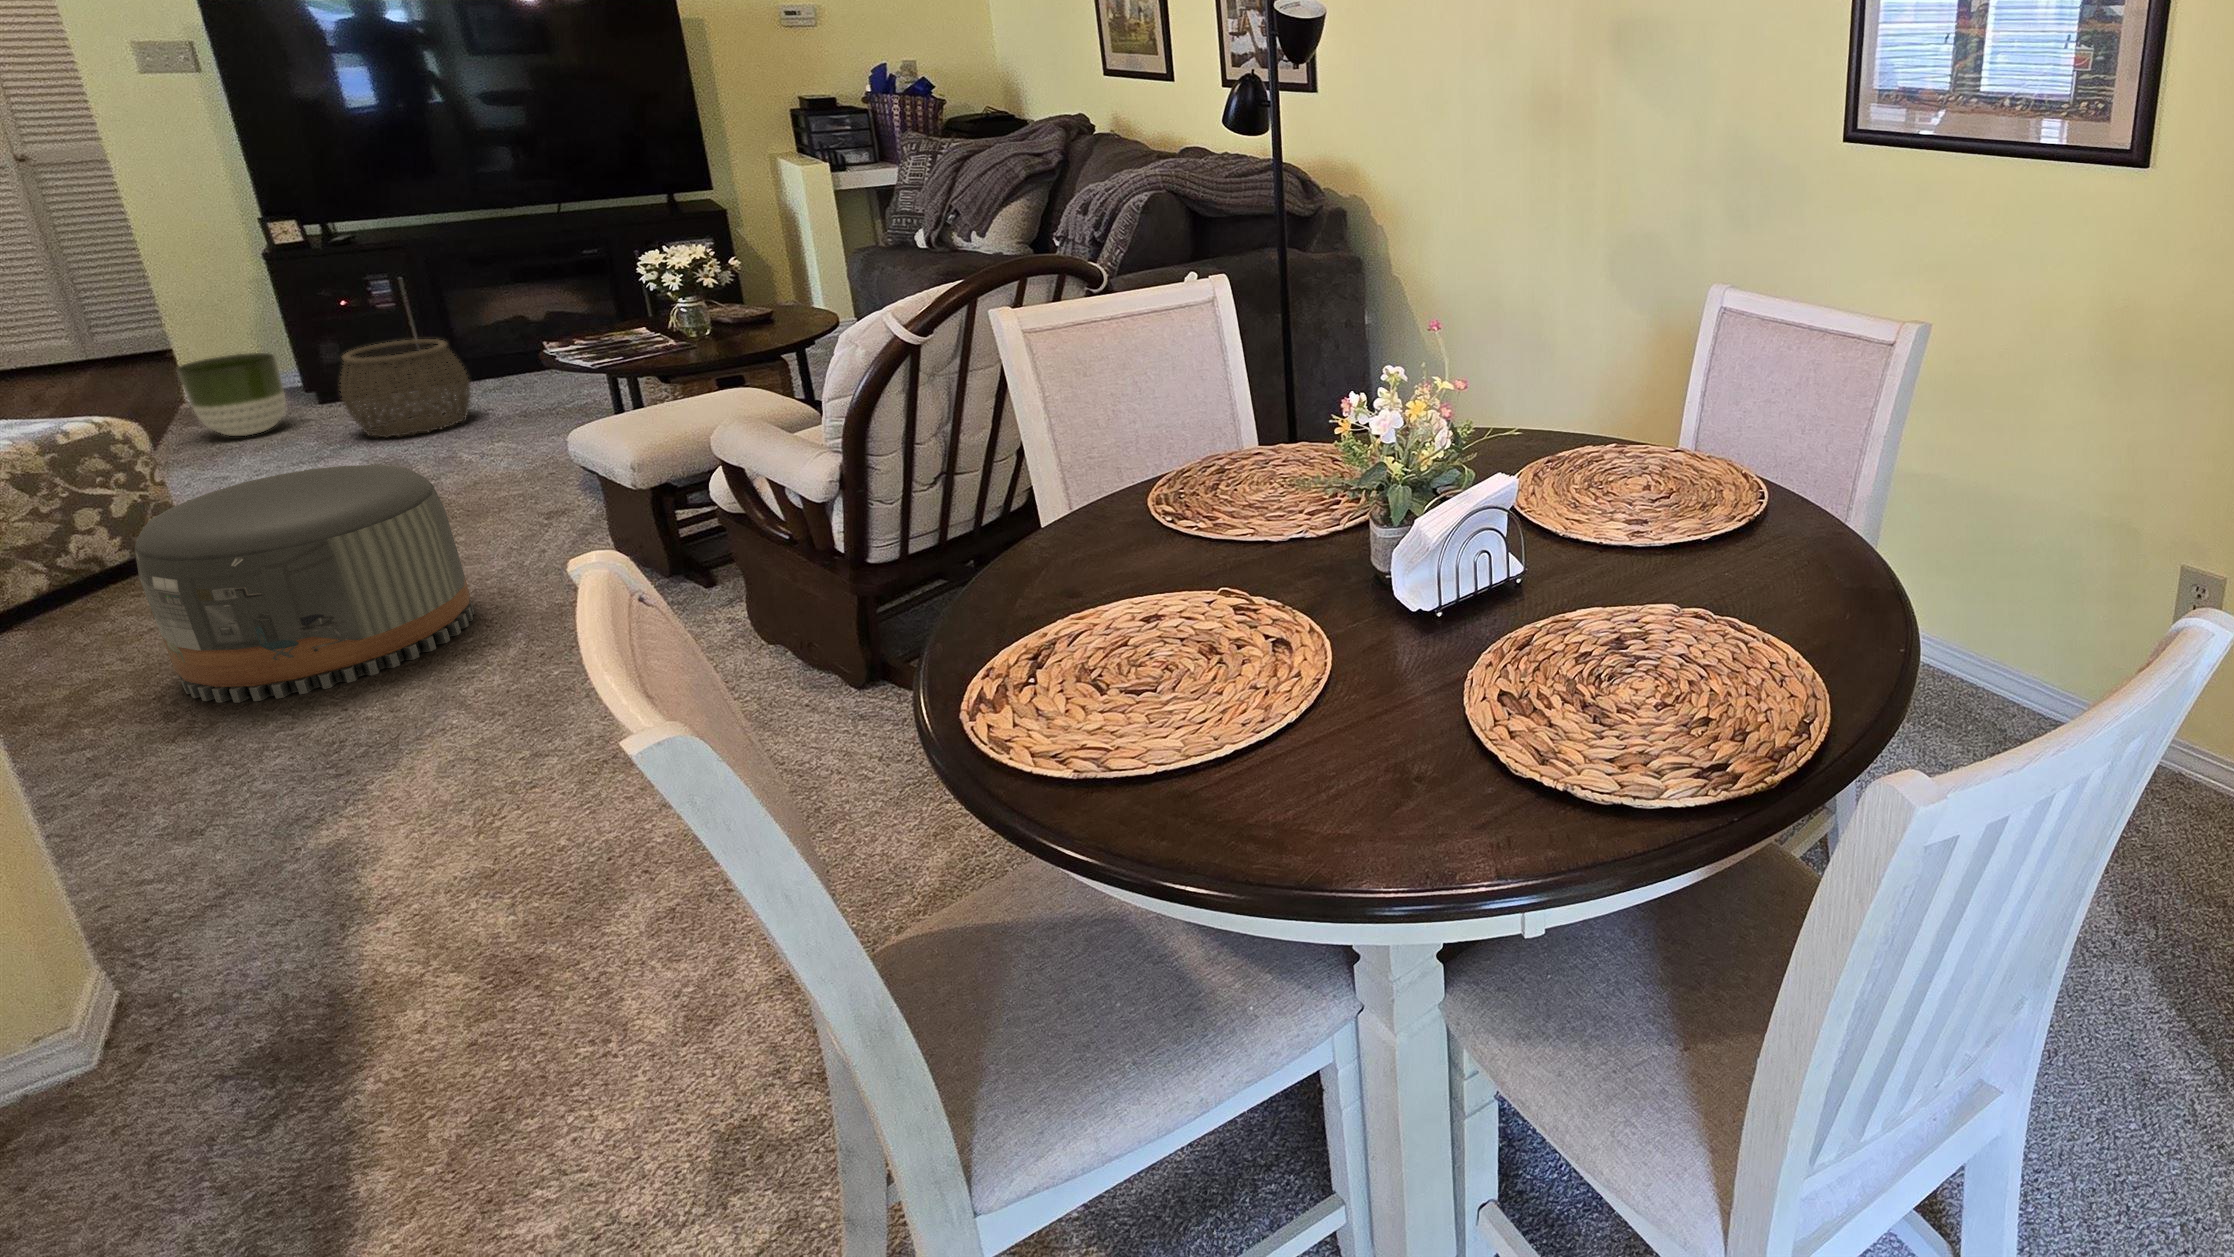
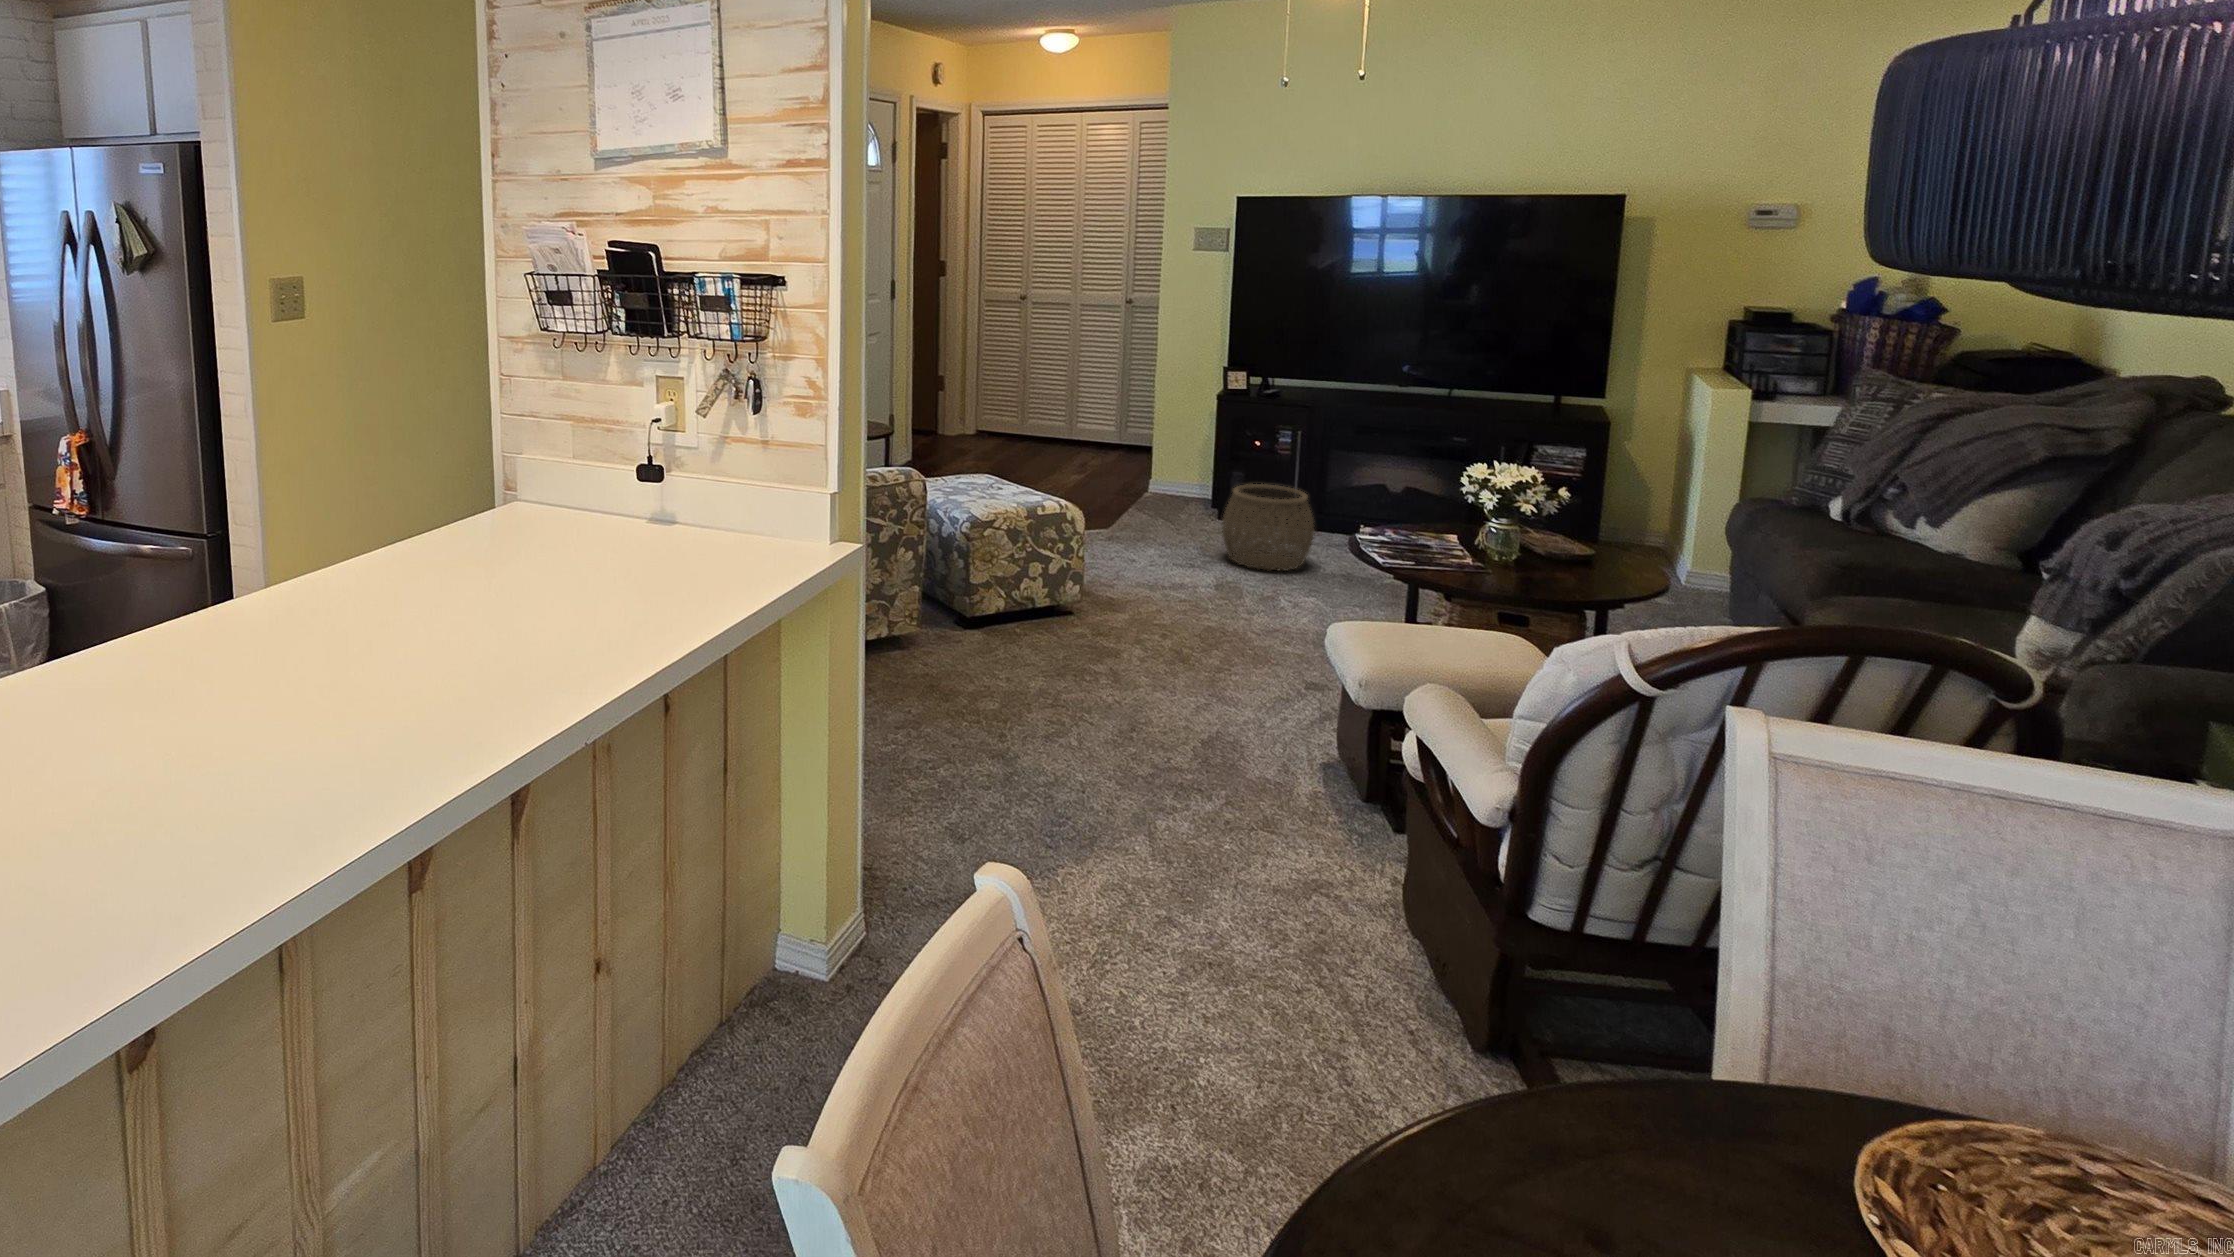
planter: present [176,353,286,436] -> none [1140,466,1198,532]
pouf: present [134,465,474,703] -> none [1021,584,1212,776]

